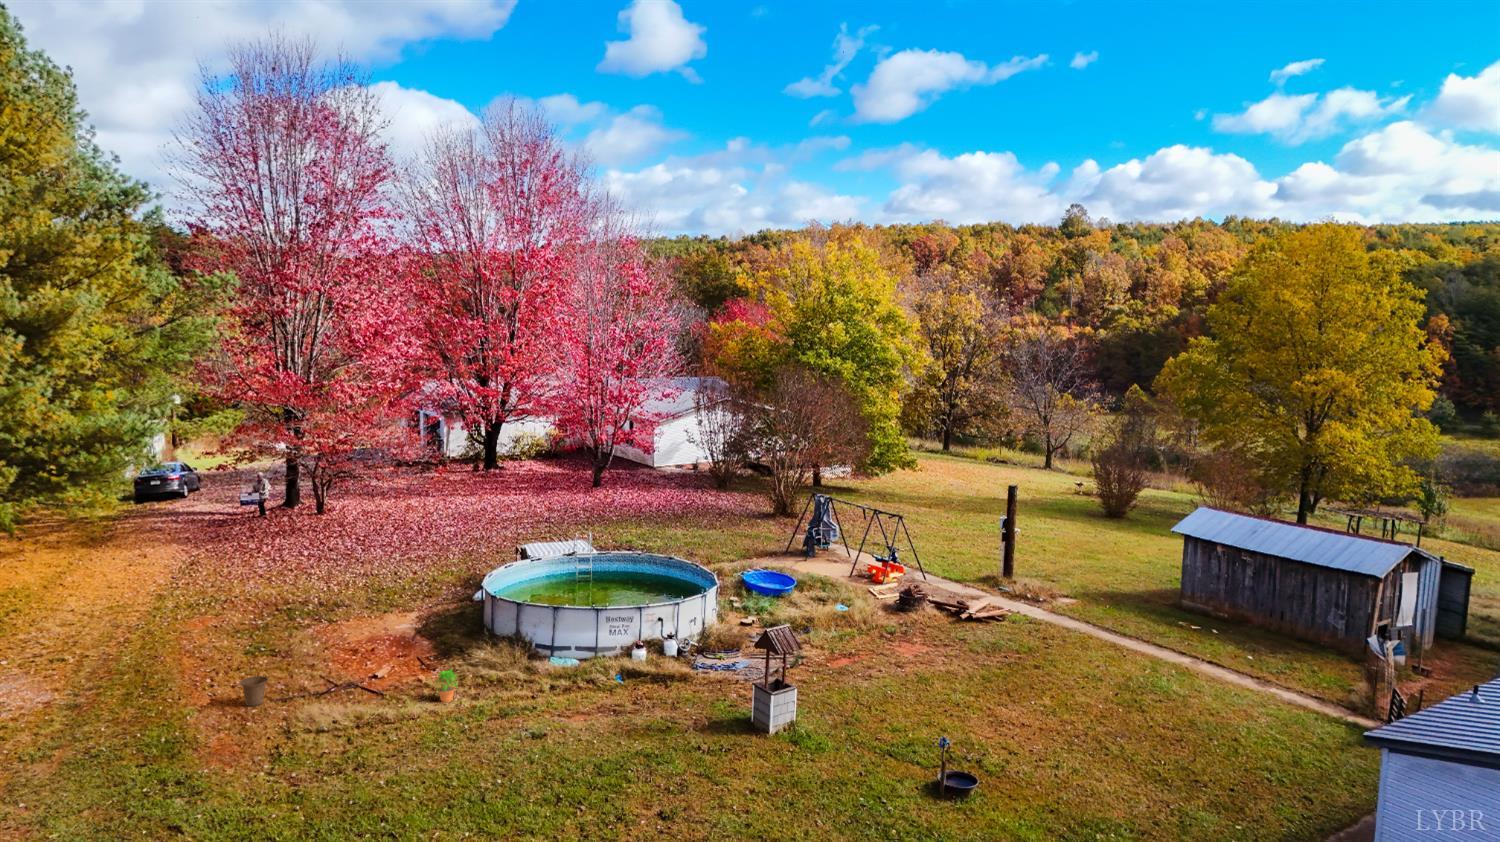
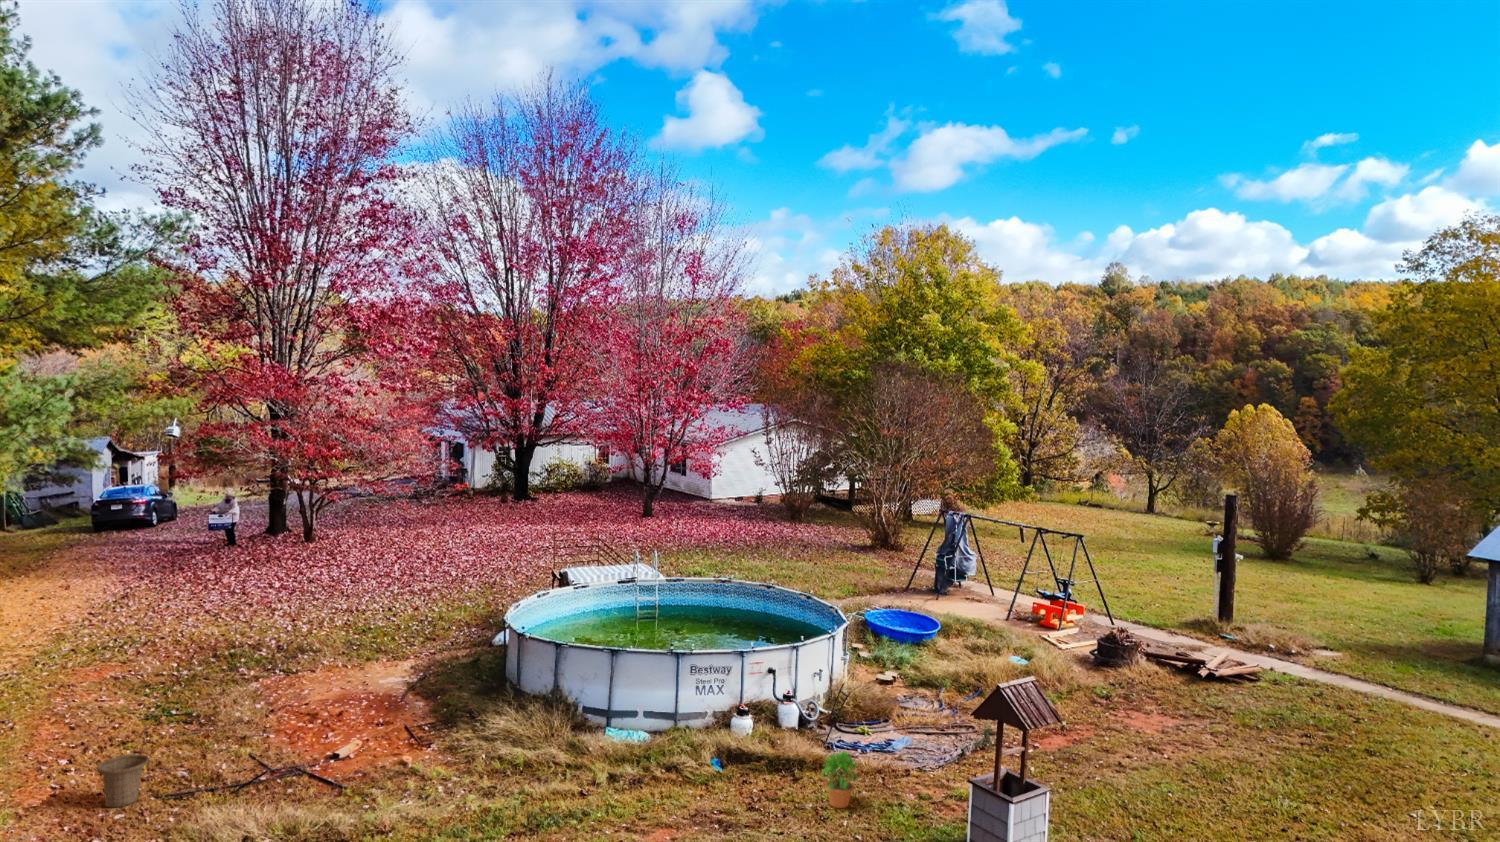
potted plant: present [436,669,457,702] -> present [822,751,859,808]

